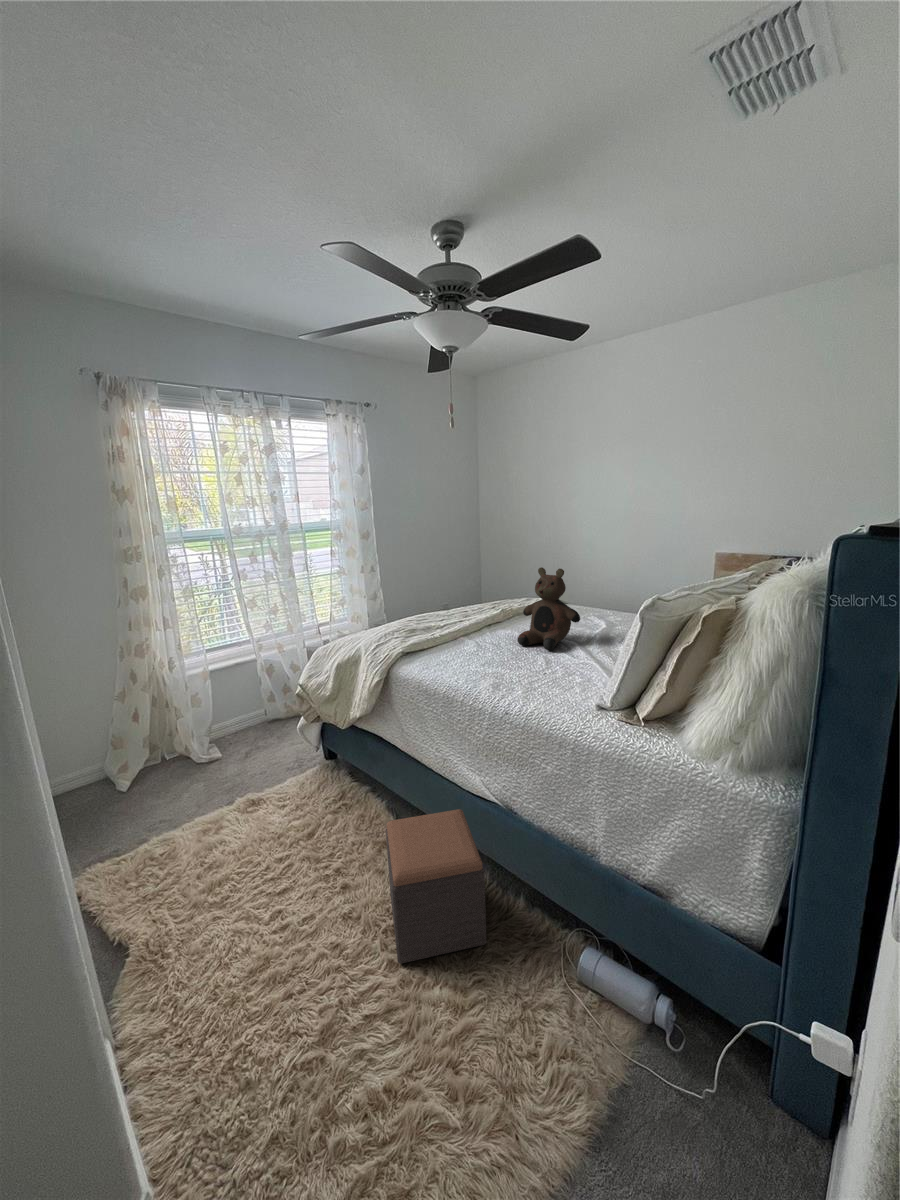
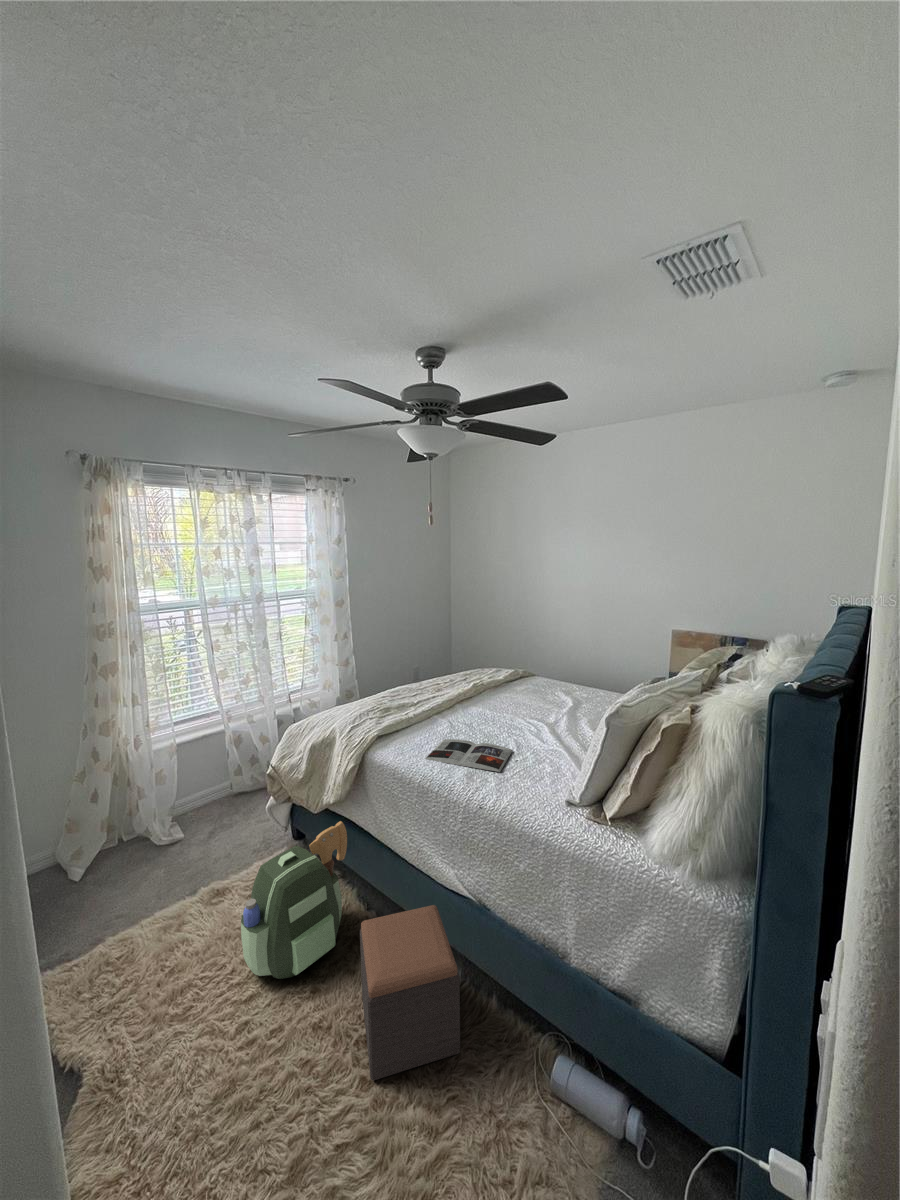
teddy bear: present [517,567,580,650] -> none [489,652,548,734]
magazine: none [450,655,542,681] -> present [425,739,512,772]
backpack: none [272,734,374,876] -> present [241,821,347,979]

